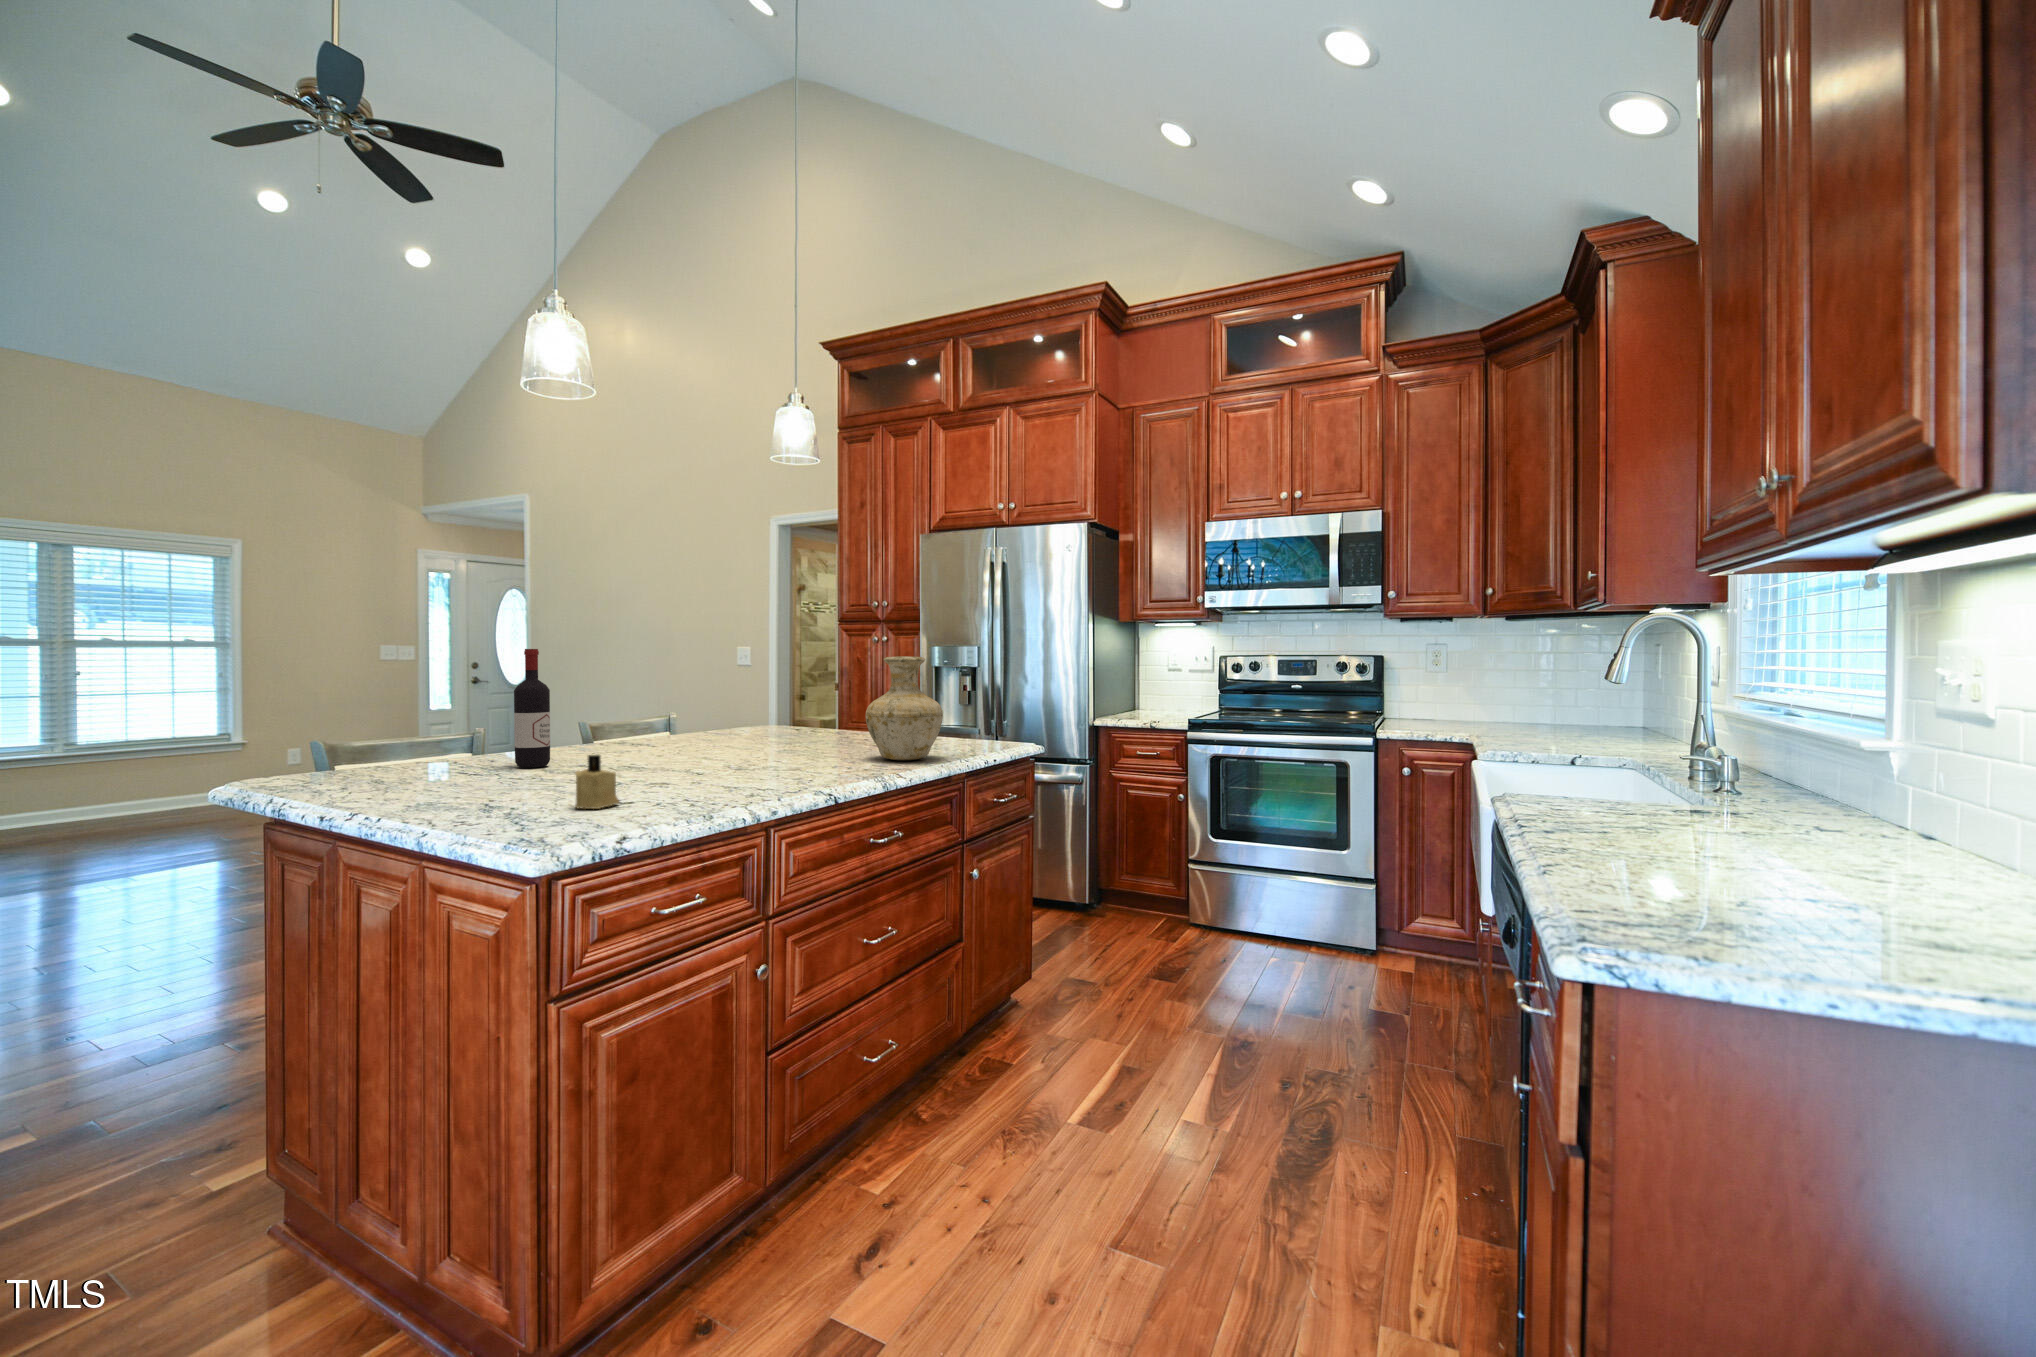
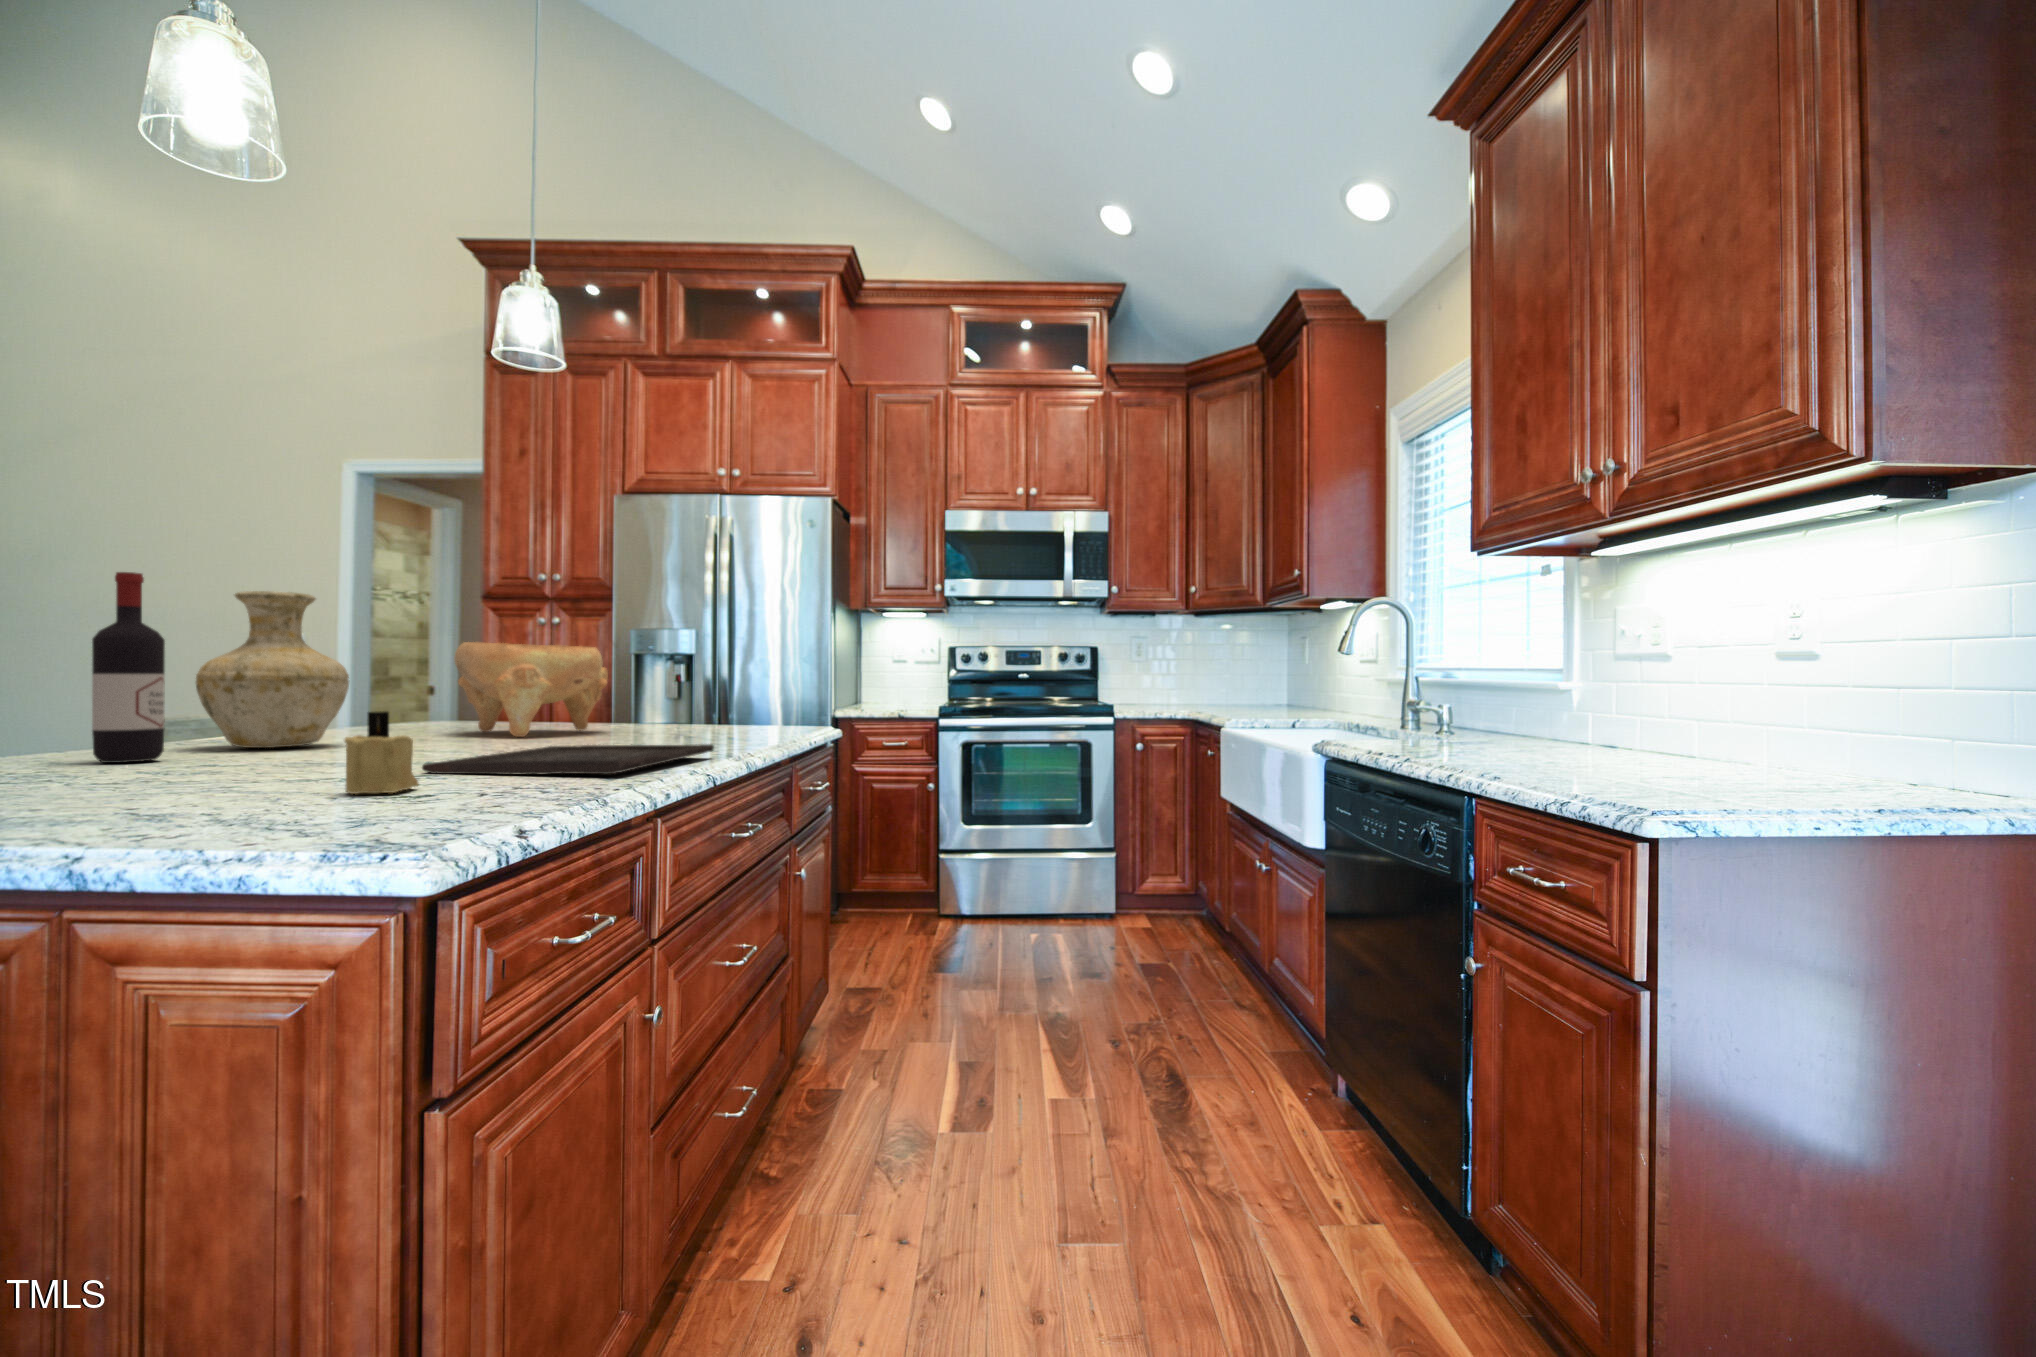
vase: present [866,656,943,760] -> present [196,591,349,748]
decorative bowl: none [749,674,859,749] -> present [454,642,608,737]
tray: none [651,766,860,799] -> present [422,744,714,775]

